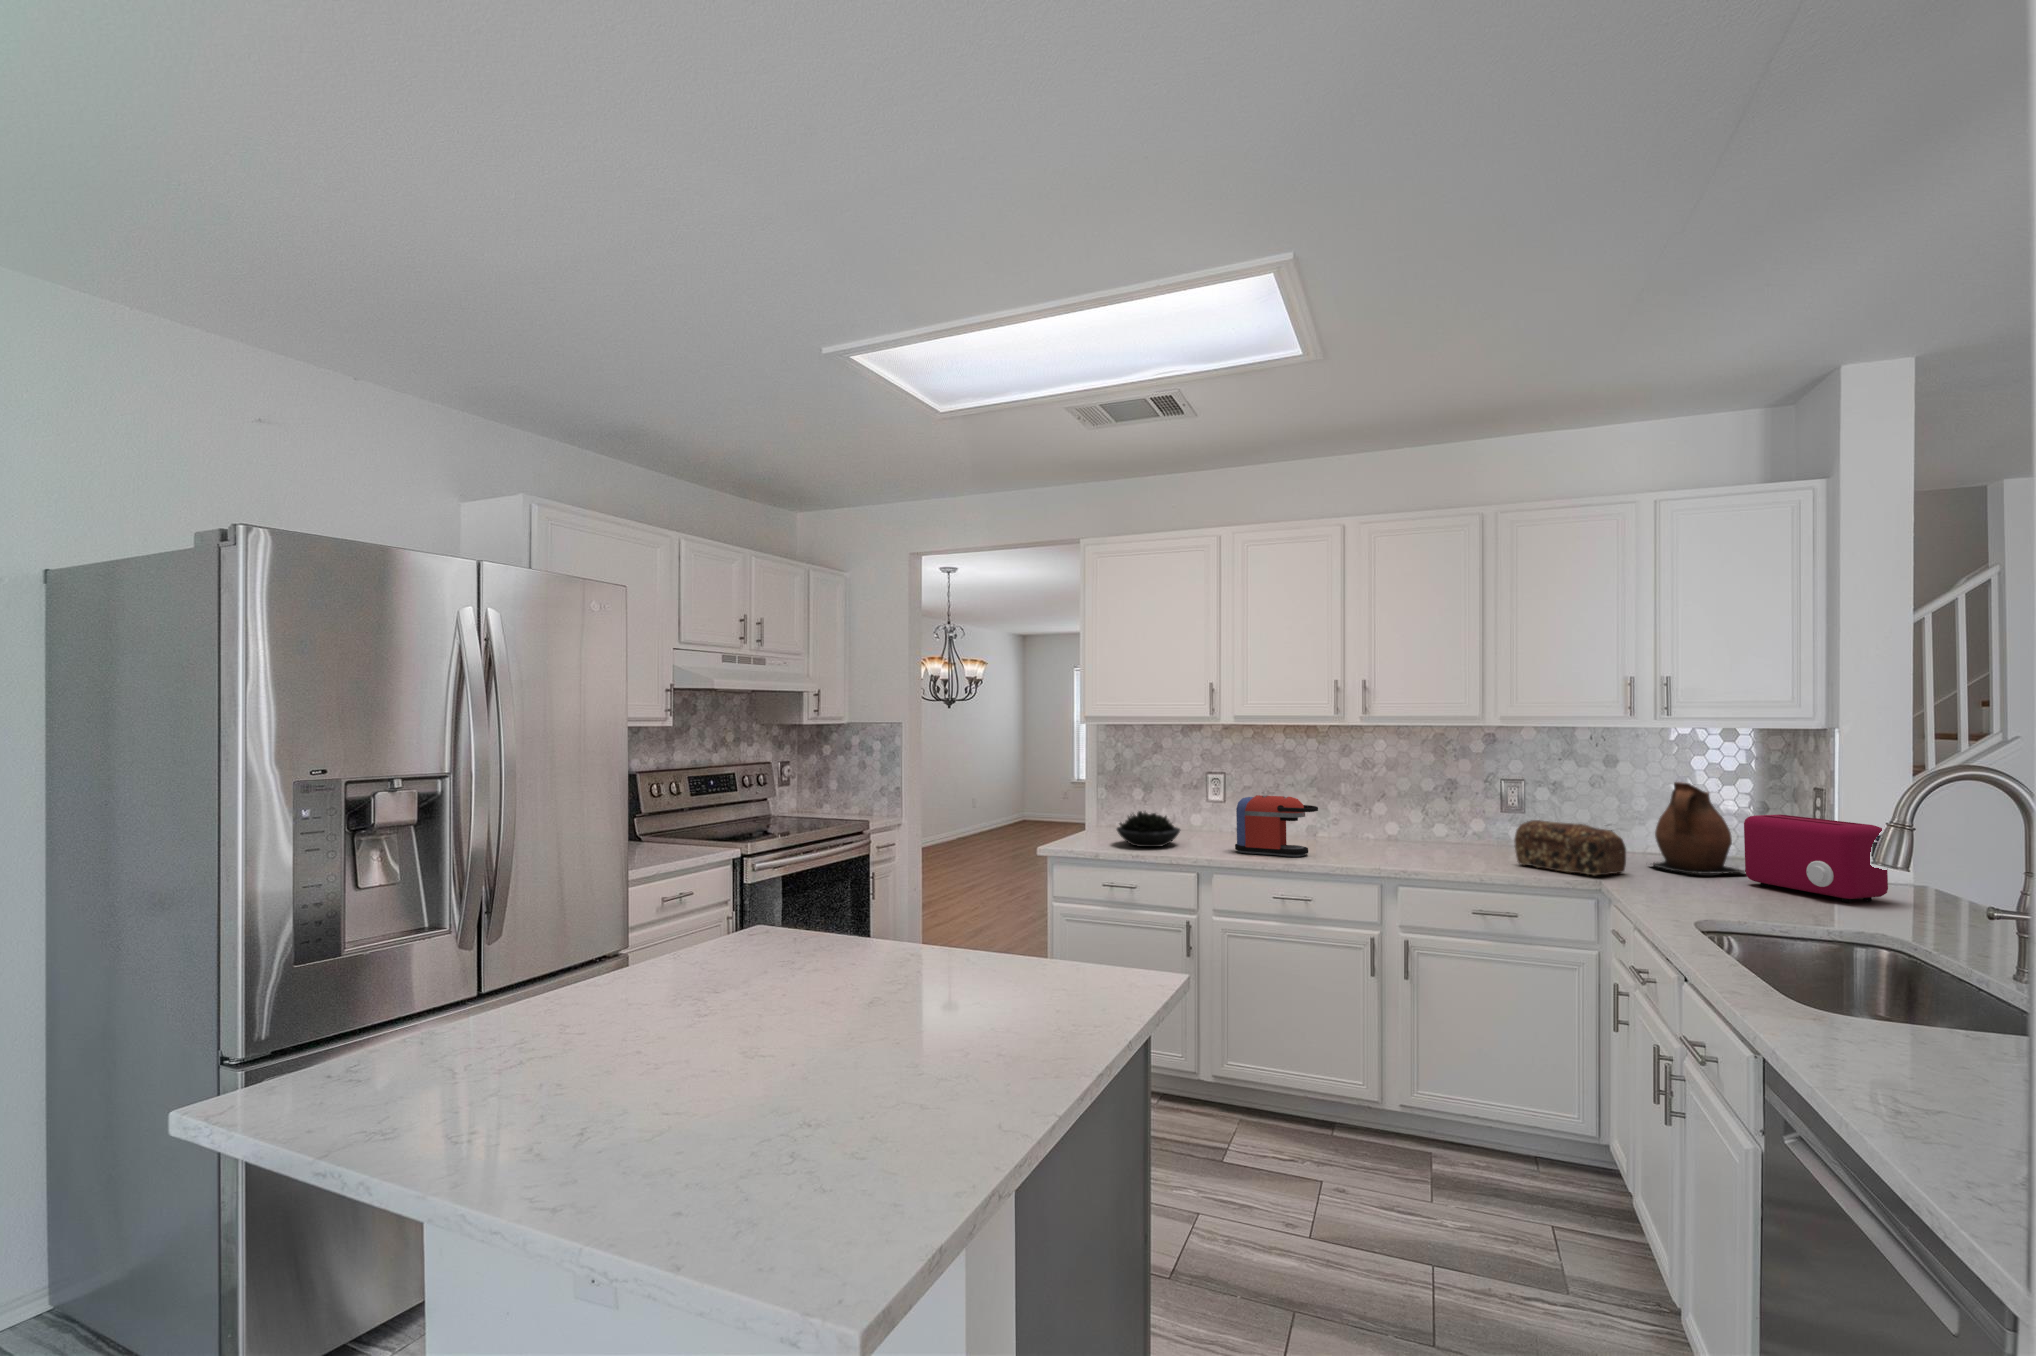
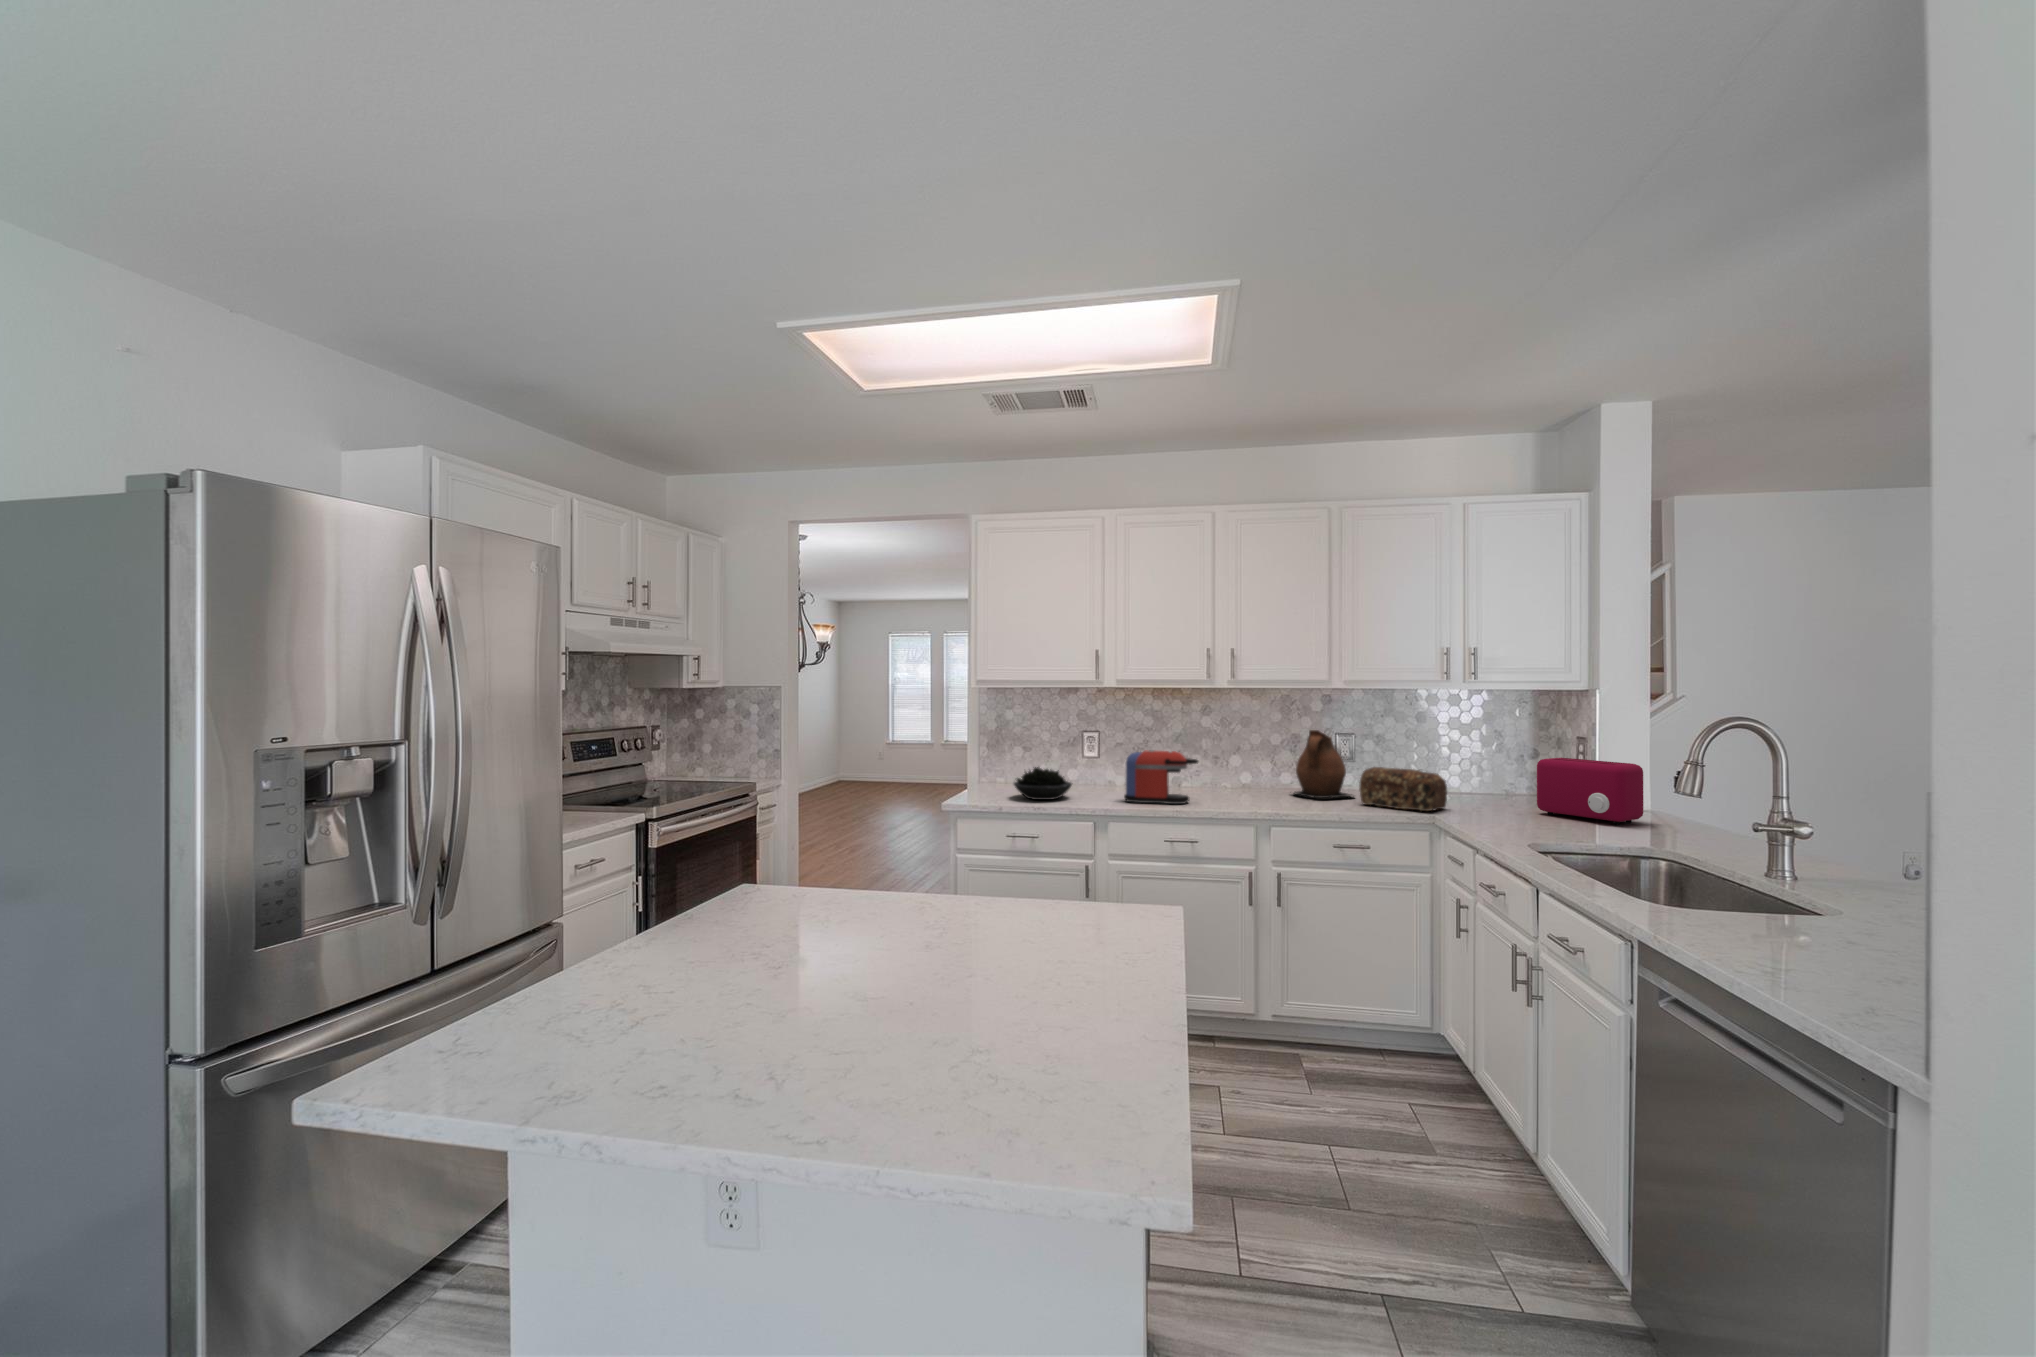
ceramic pitcher: present [1653,782,1745,874] -> present [1293,730,1352,798]

